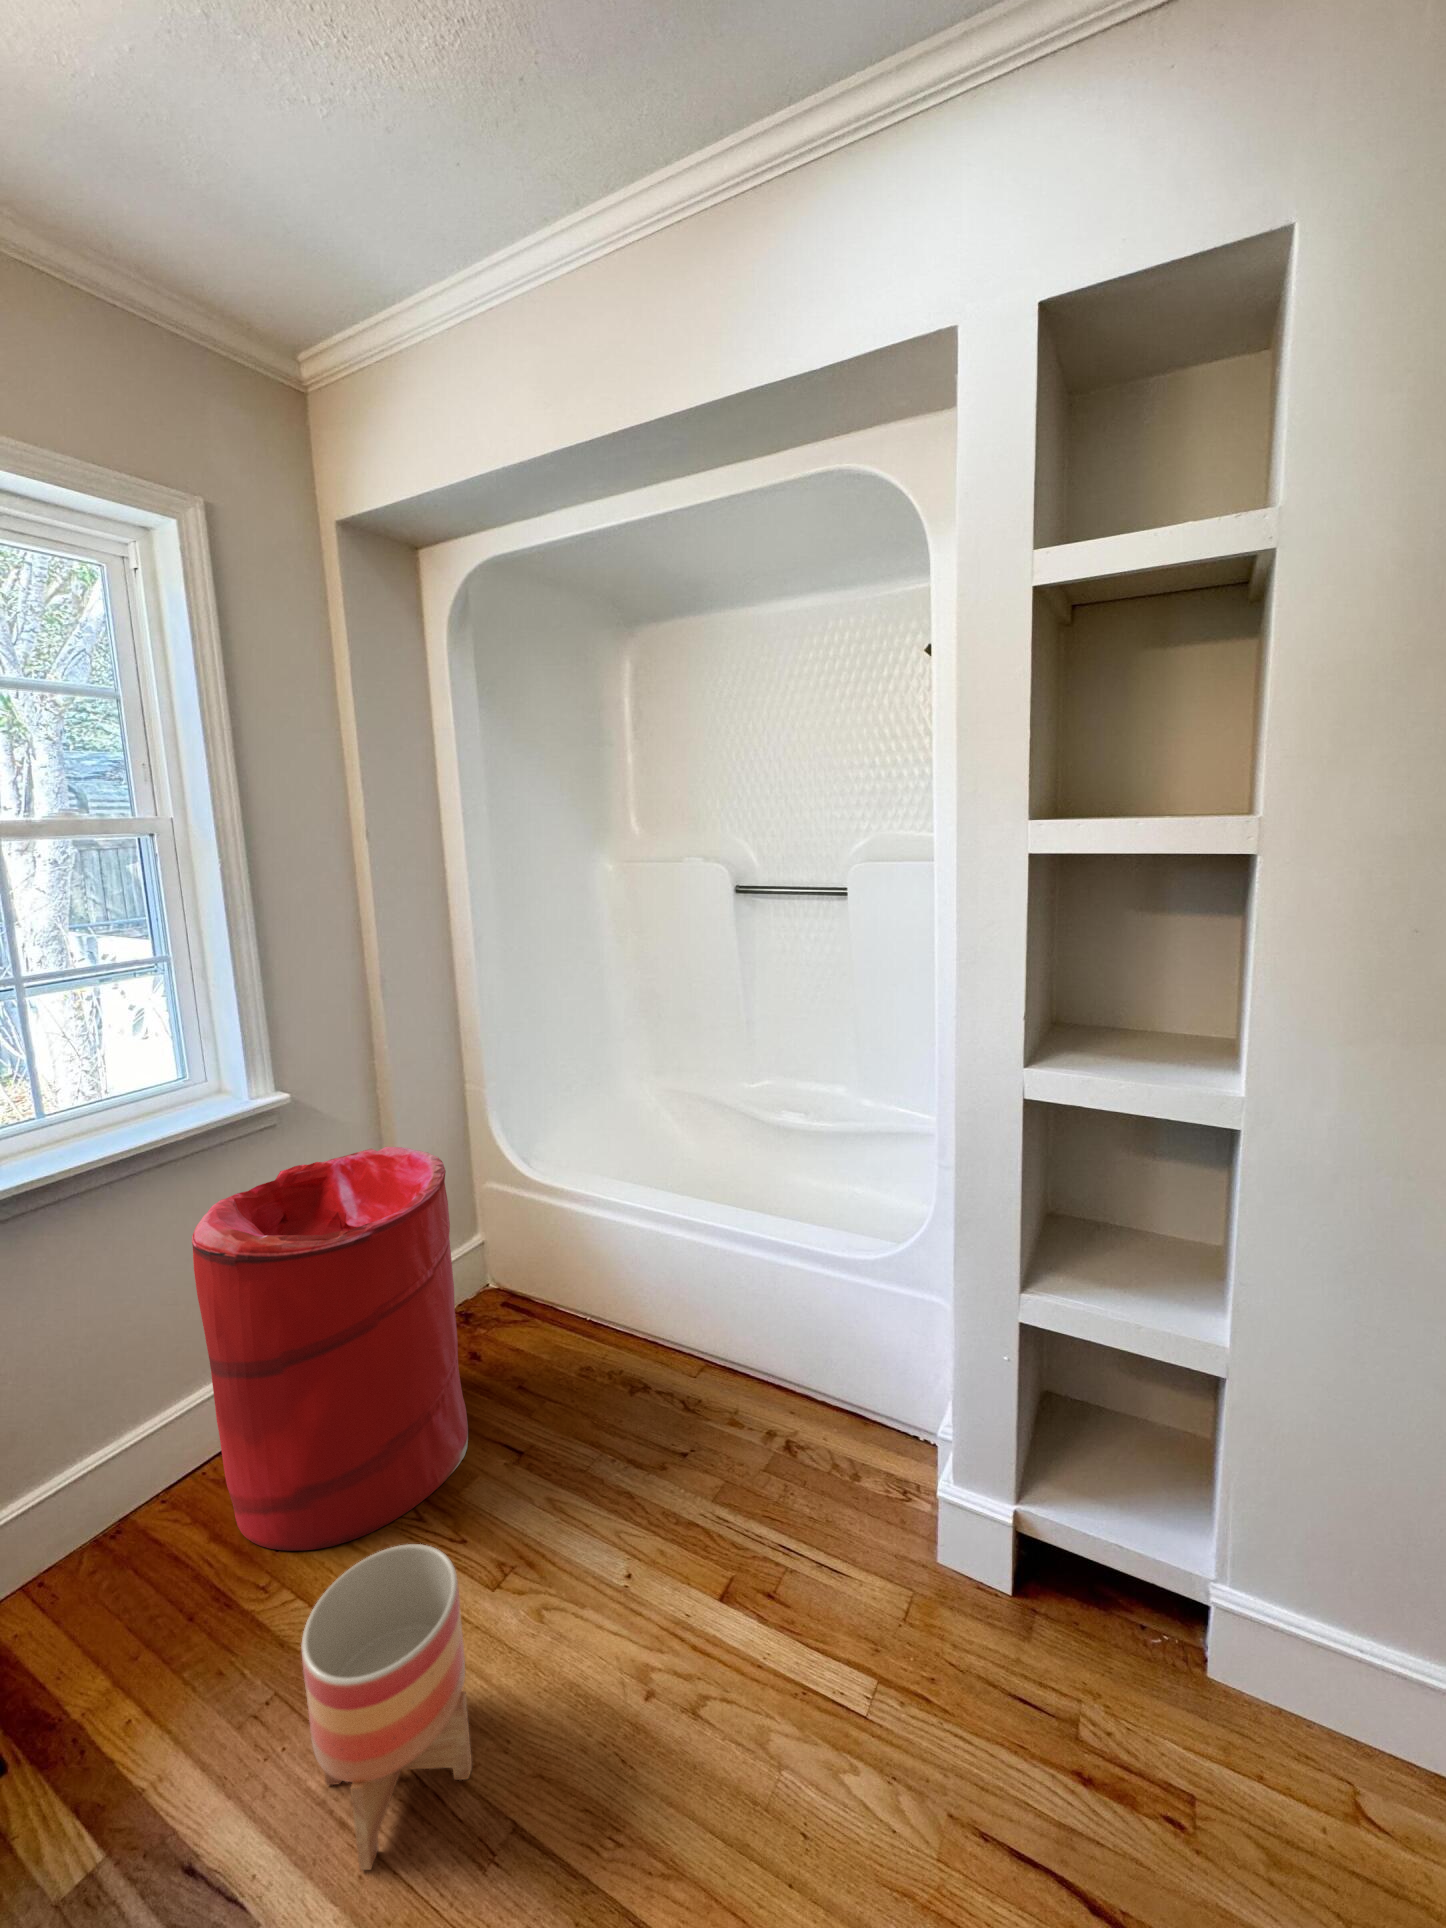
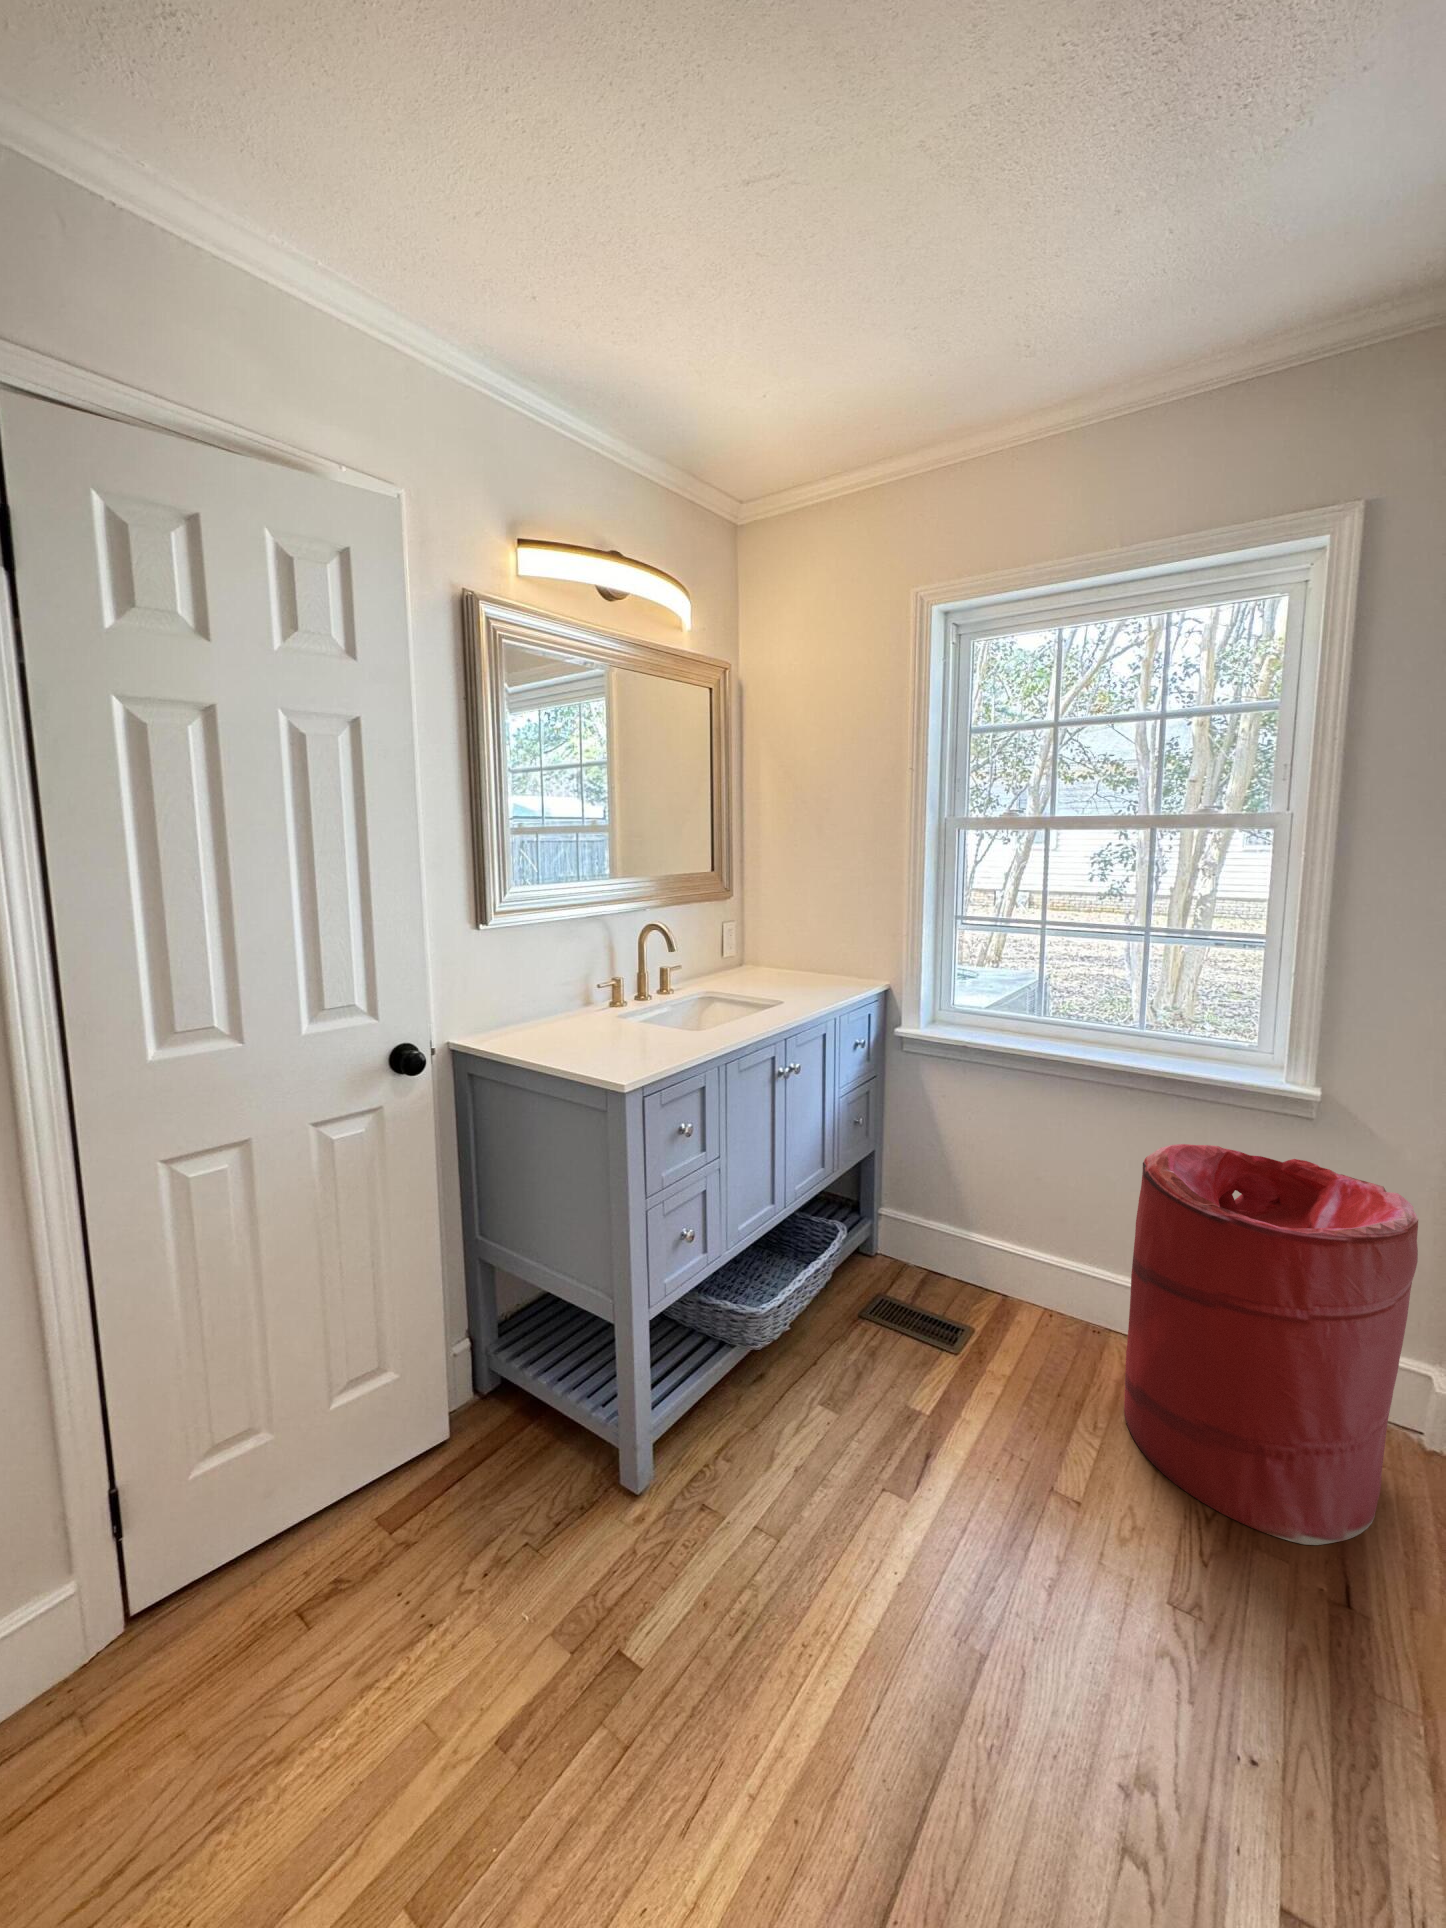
planter: present [301,1544,472,1870] -> none [942,1385,1068,1612]

